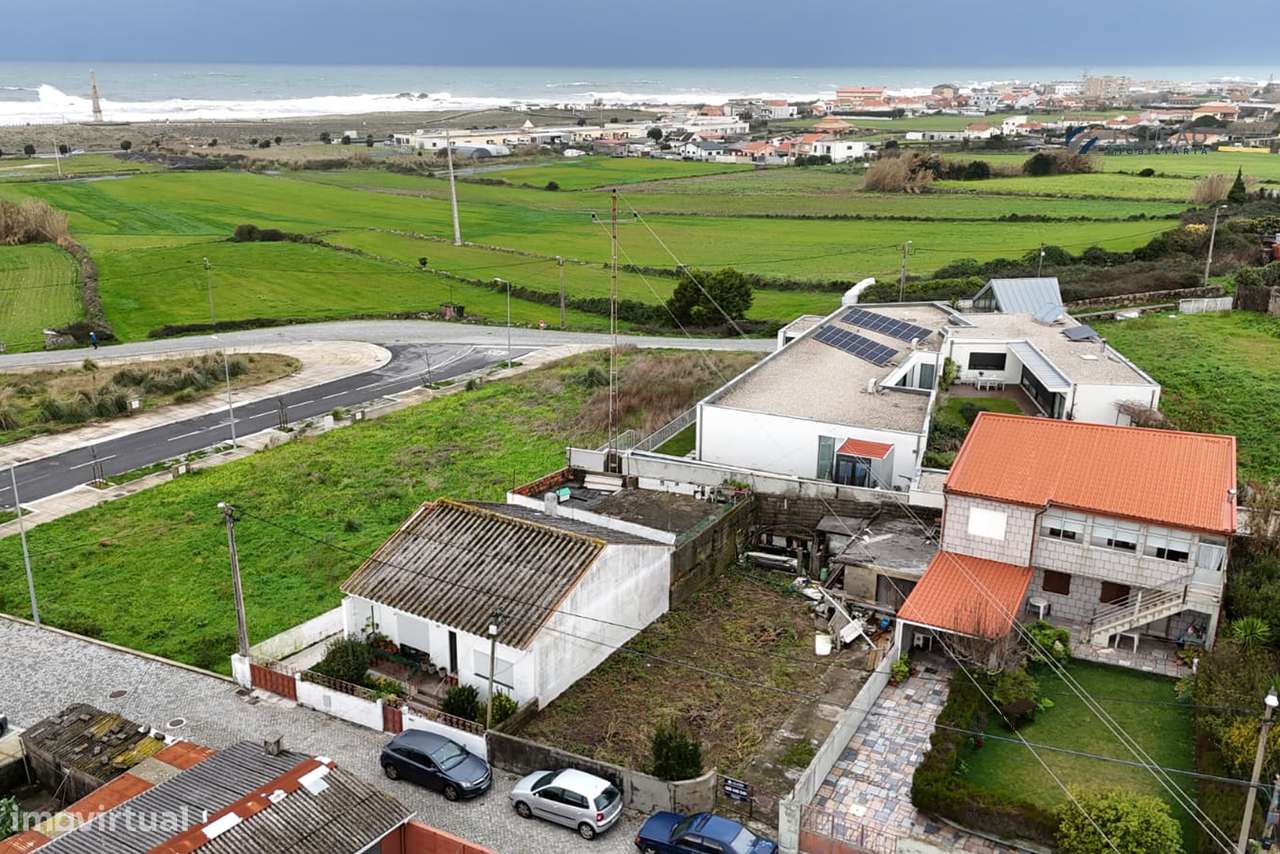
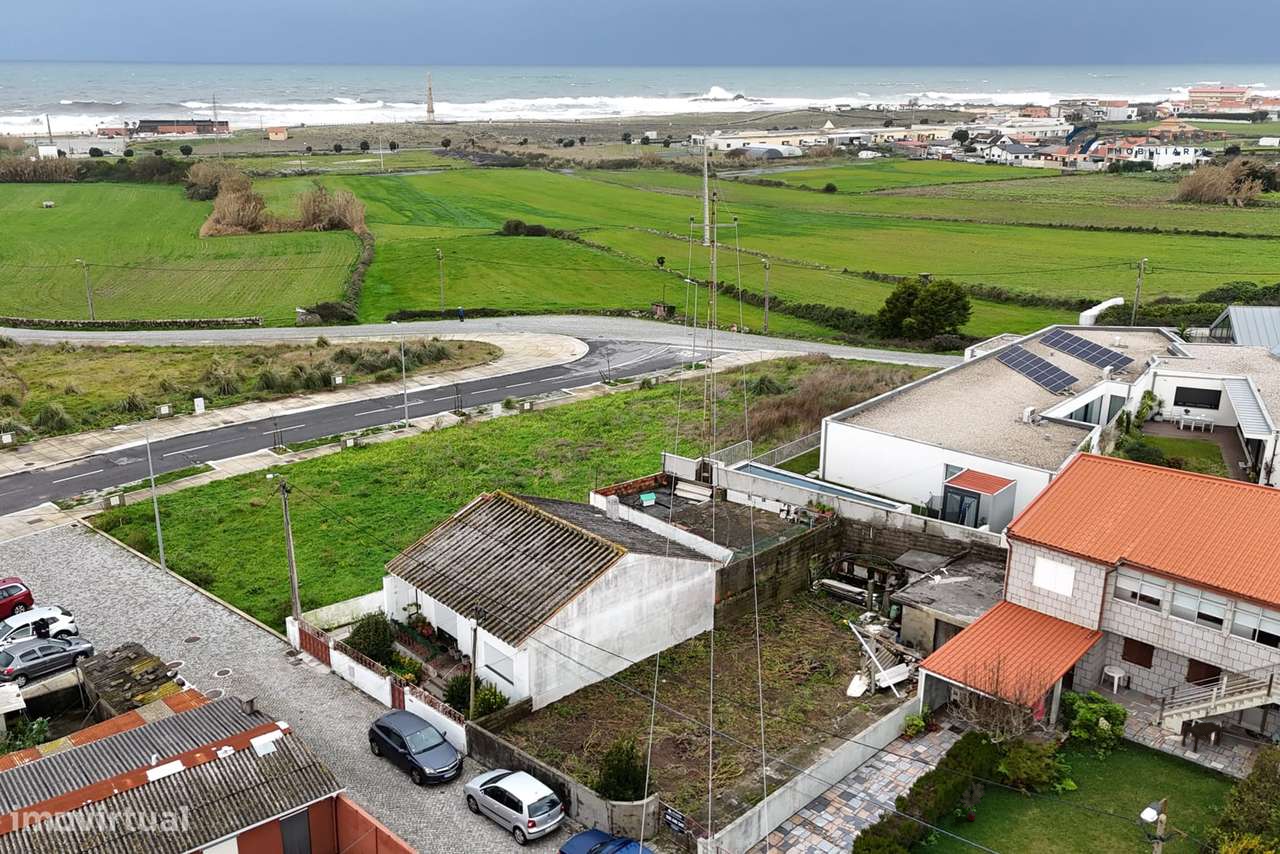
bench: present [1000,698,1037,731] -> present [1181,722,1223,753]

